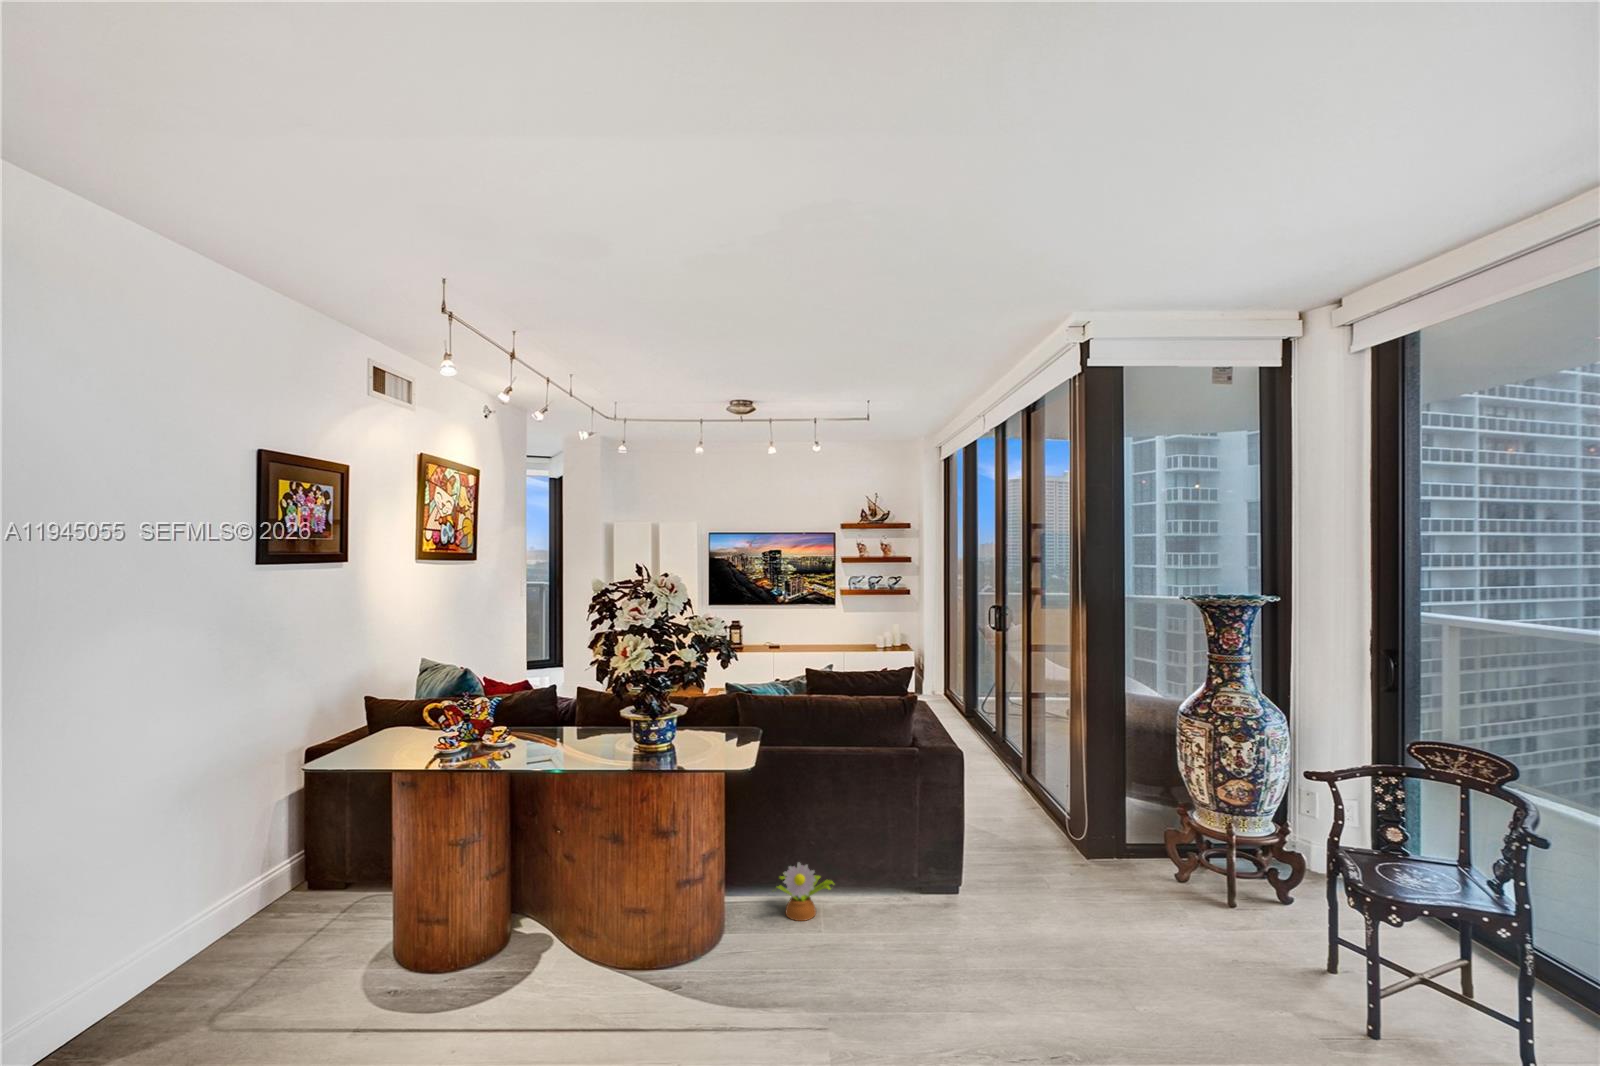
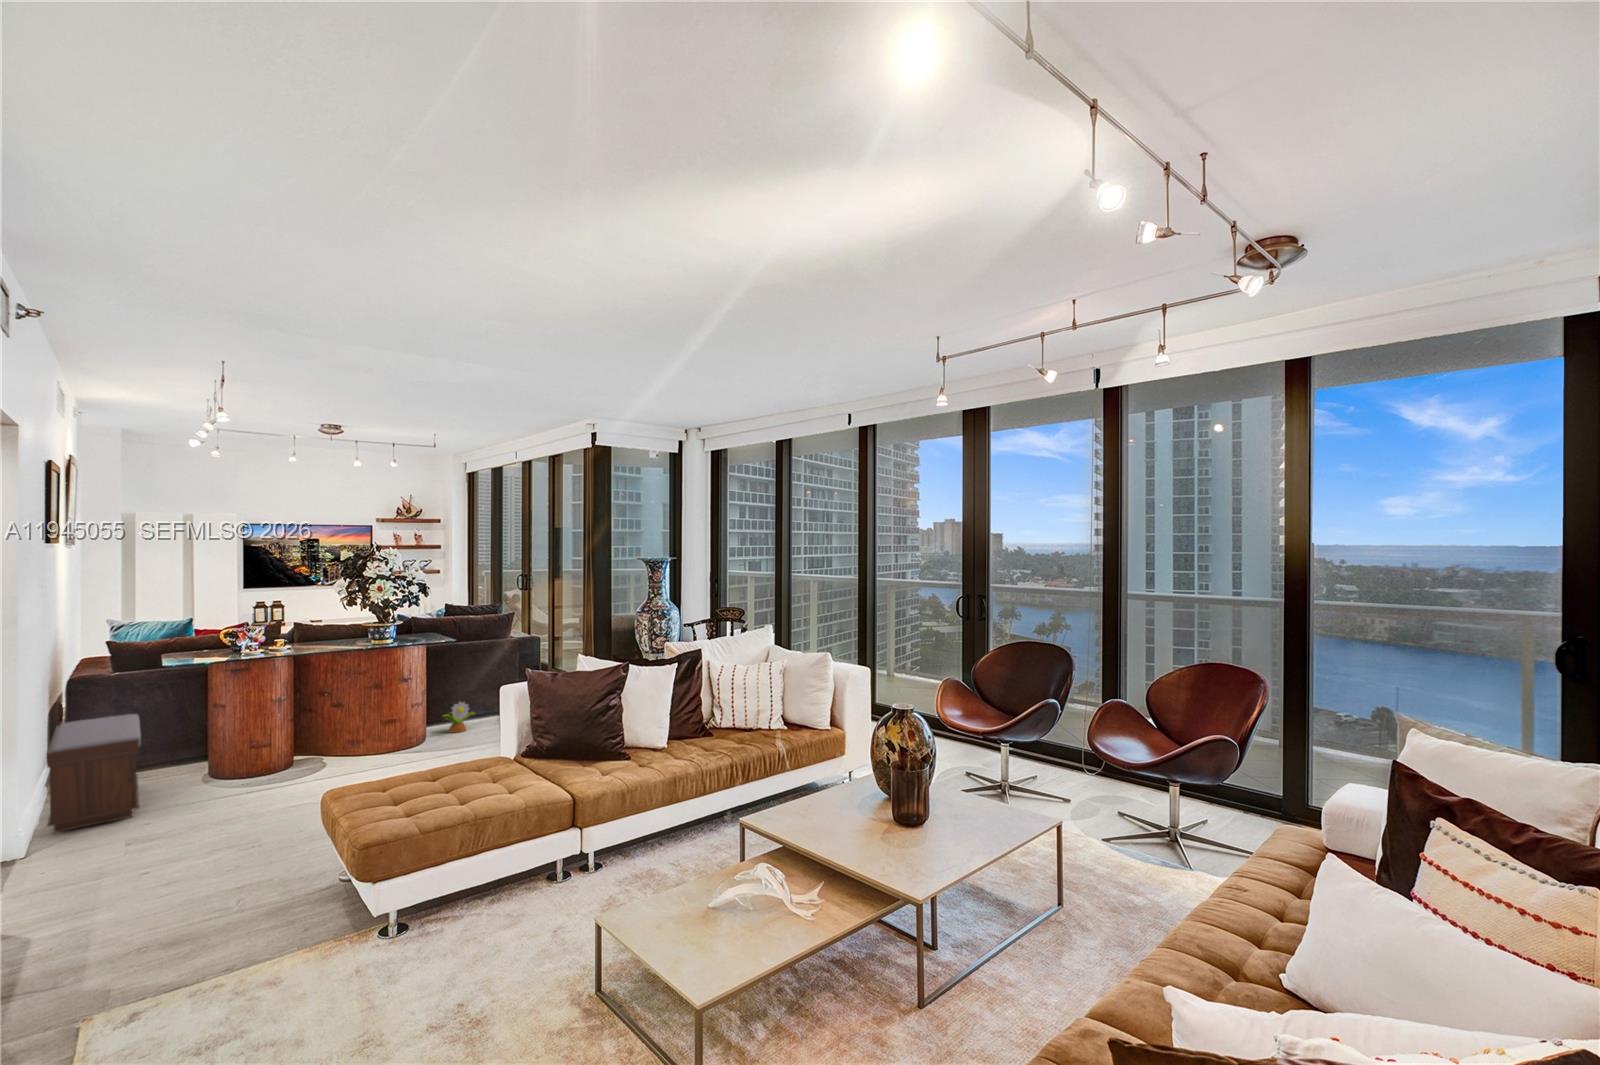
bench: none [114,803,362,1014] -> present [47,714,141,832]

